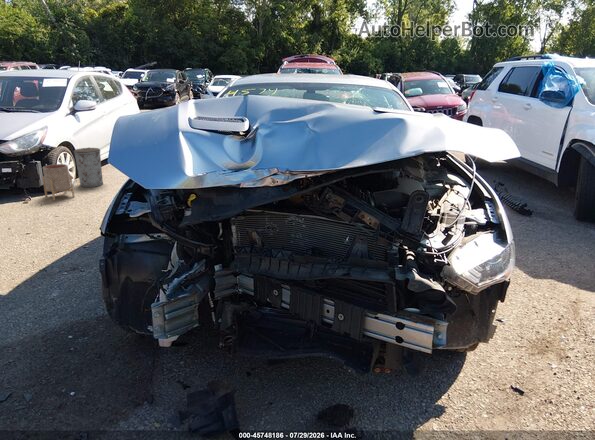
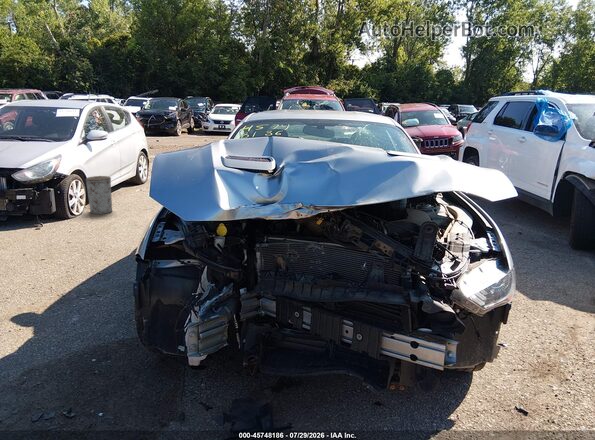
planter: present [42,164,74,200] -> none [55,192,86,227]

